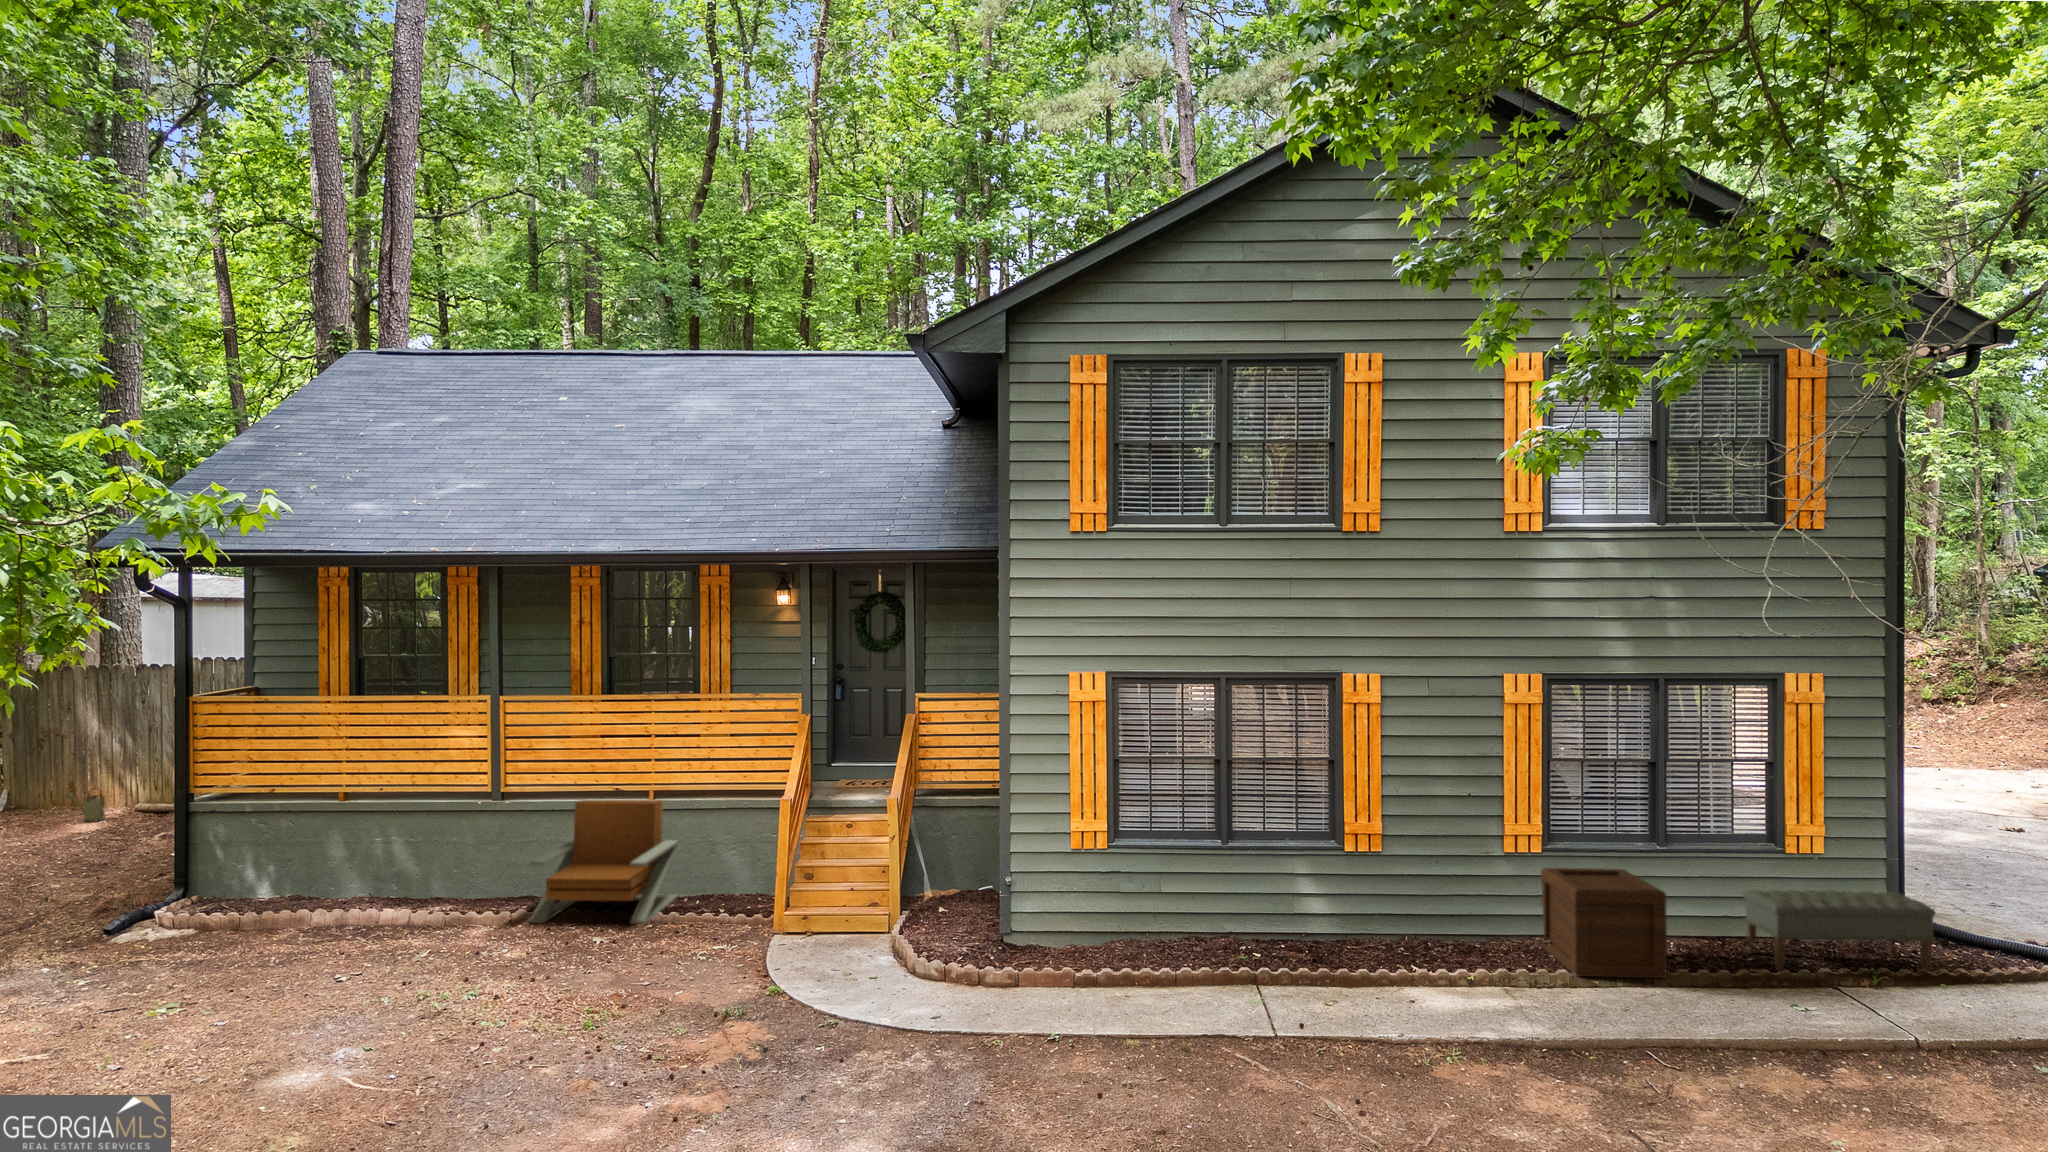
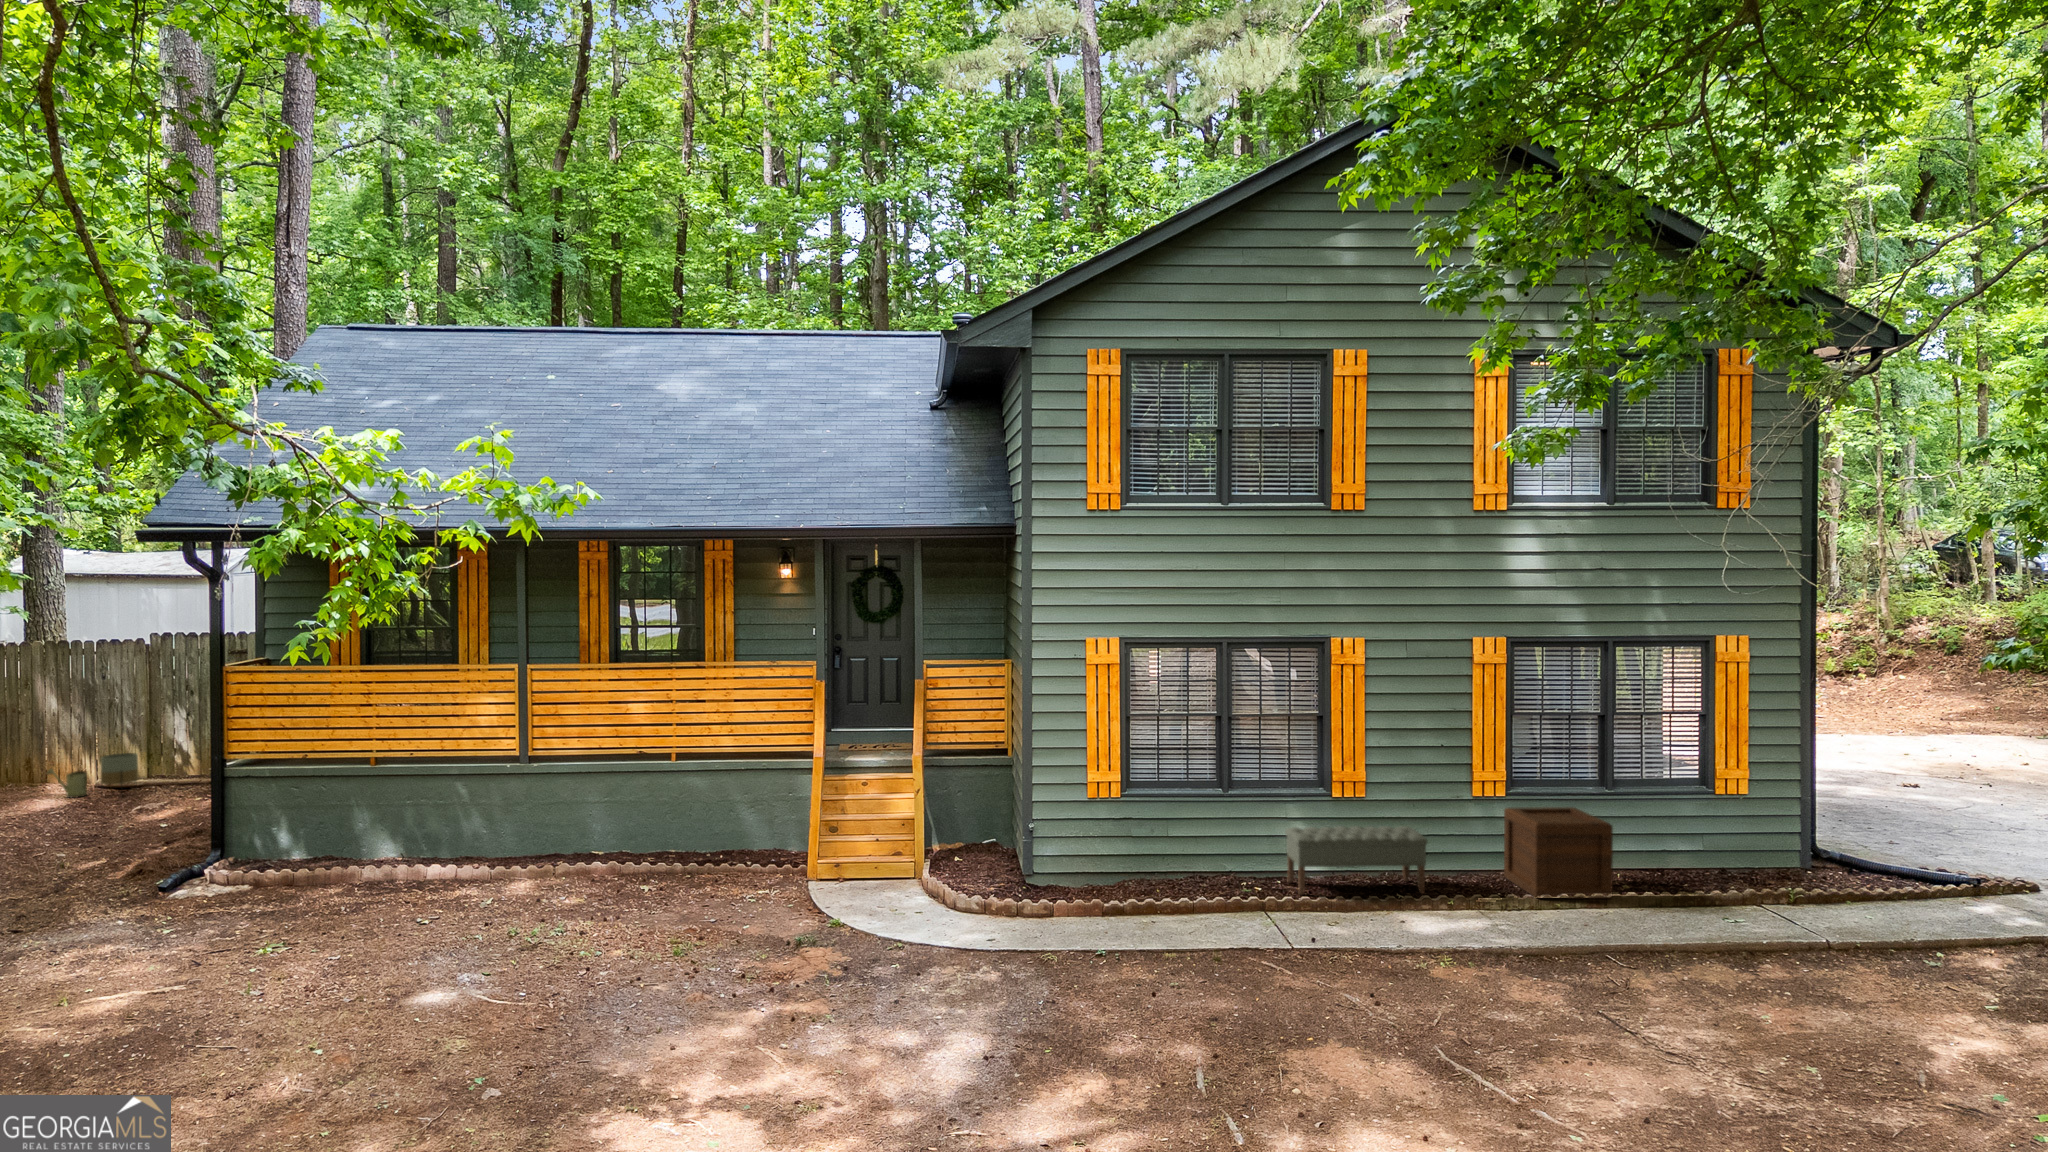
planter: none [116,778,153,823] -> present [101,753,138,785]
lounge chair: present [530,800,679,924] -> none [576,762,710,876]
bench: present [1743,890,1935,973] -> present [1285,826,1427,895]

